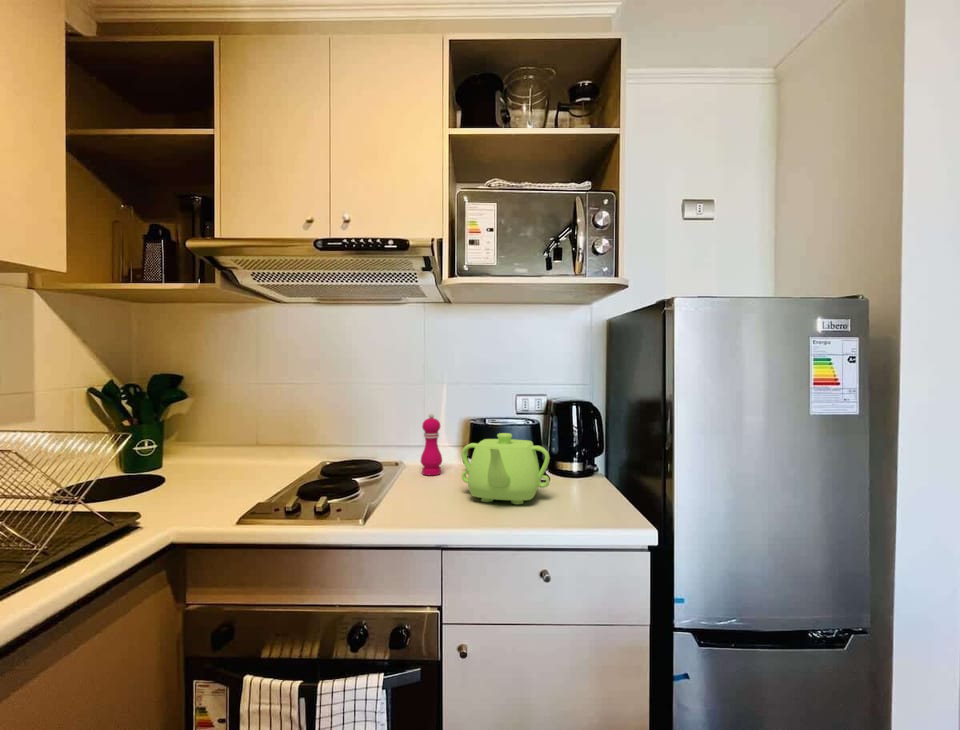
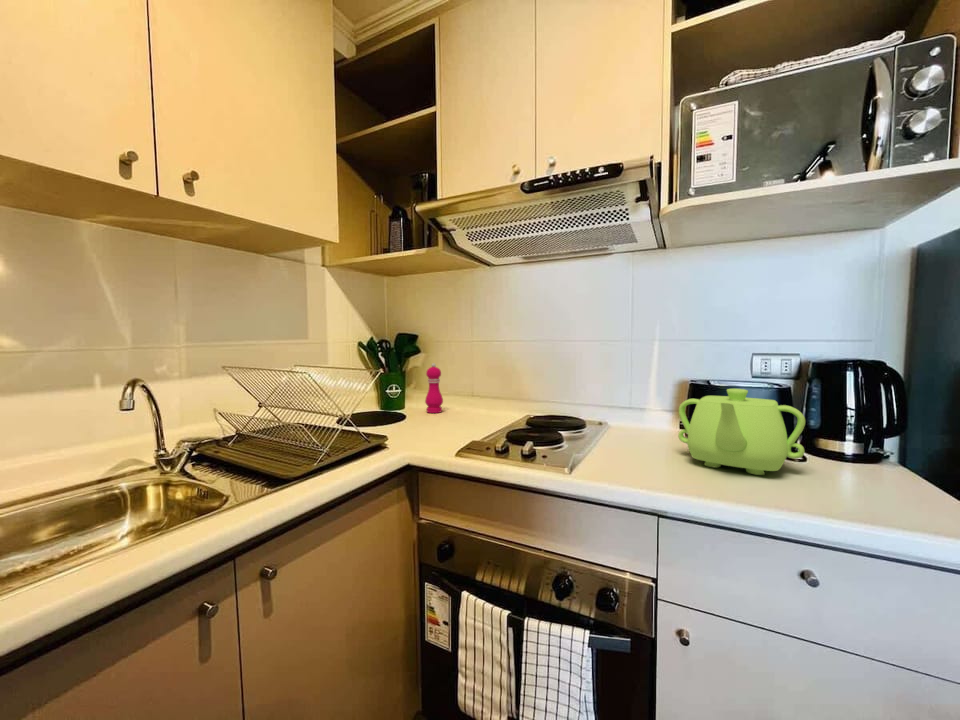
pepper mill: present [421,414,442,475] -> present [425,363,443,413]

